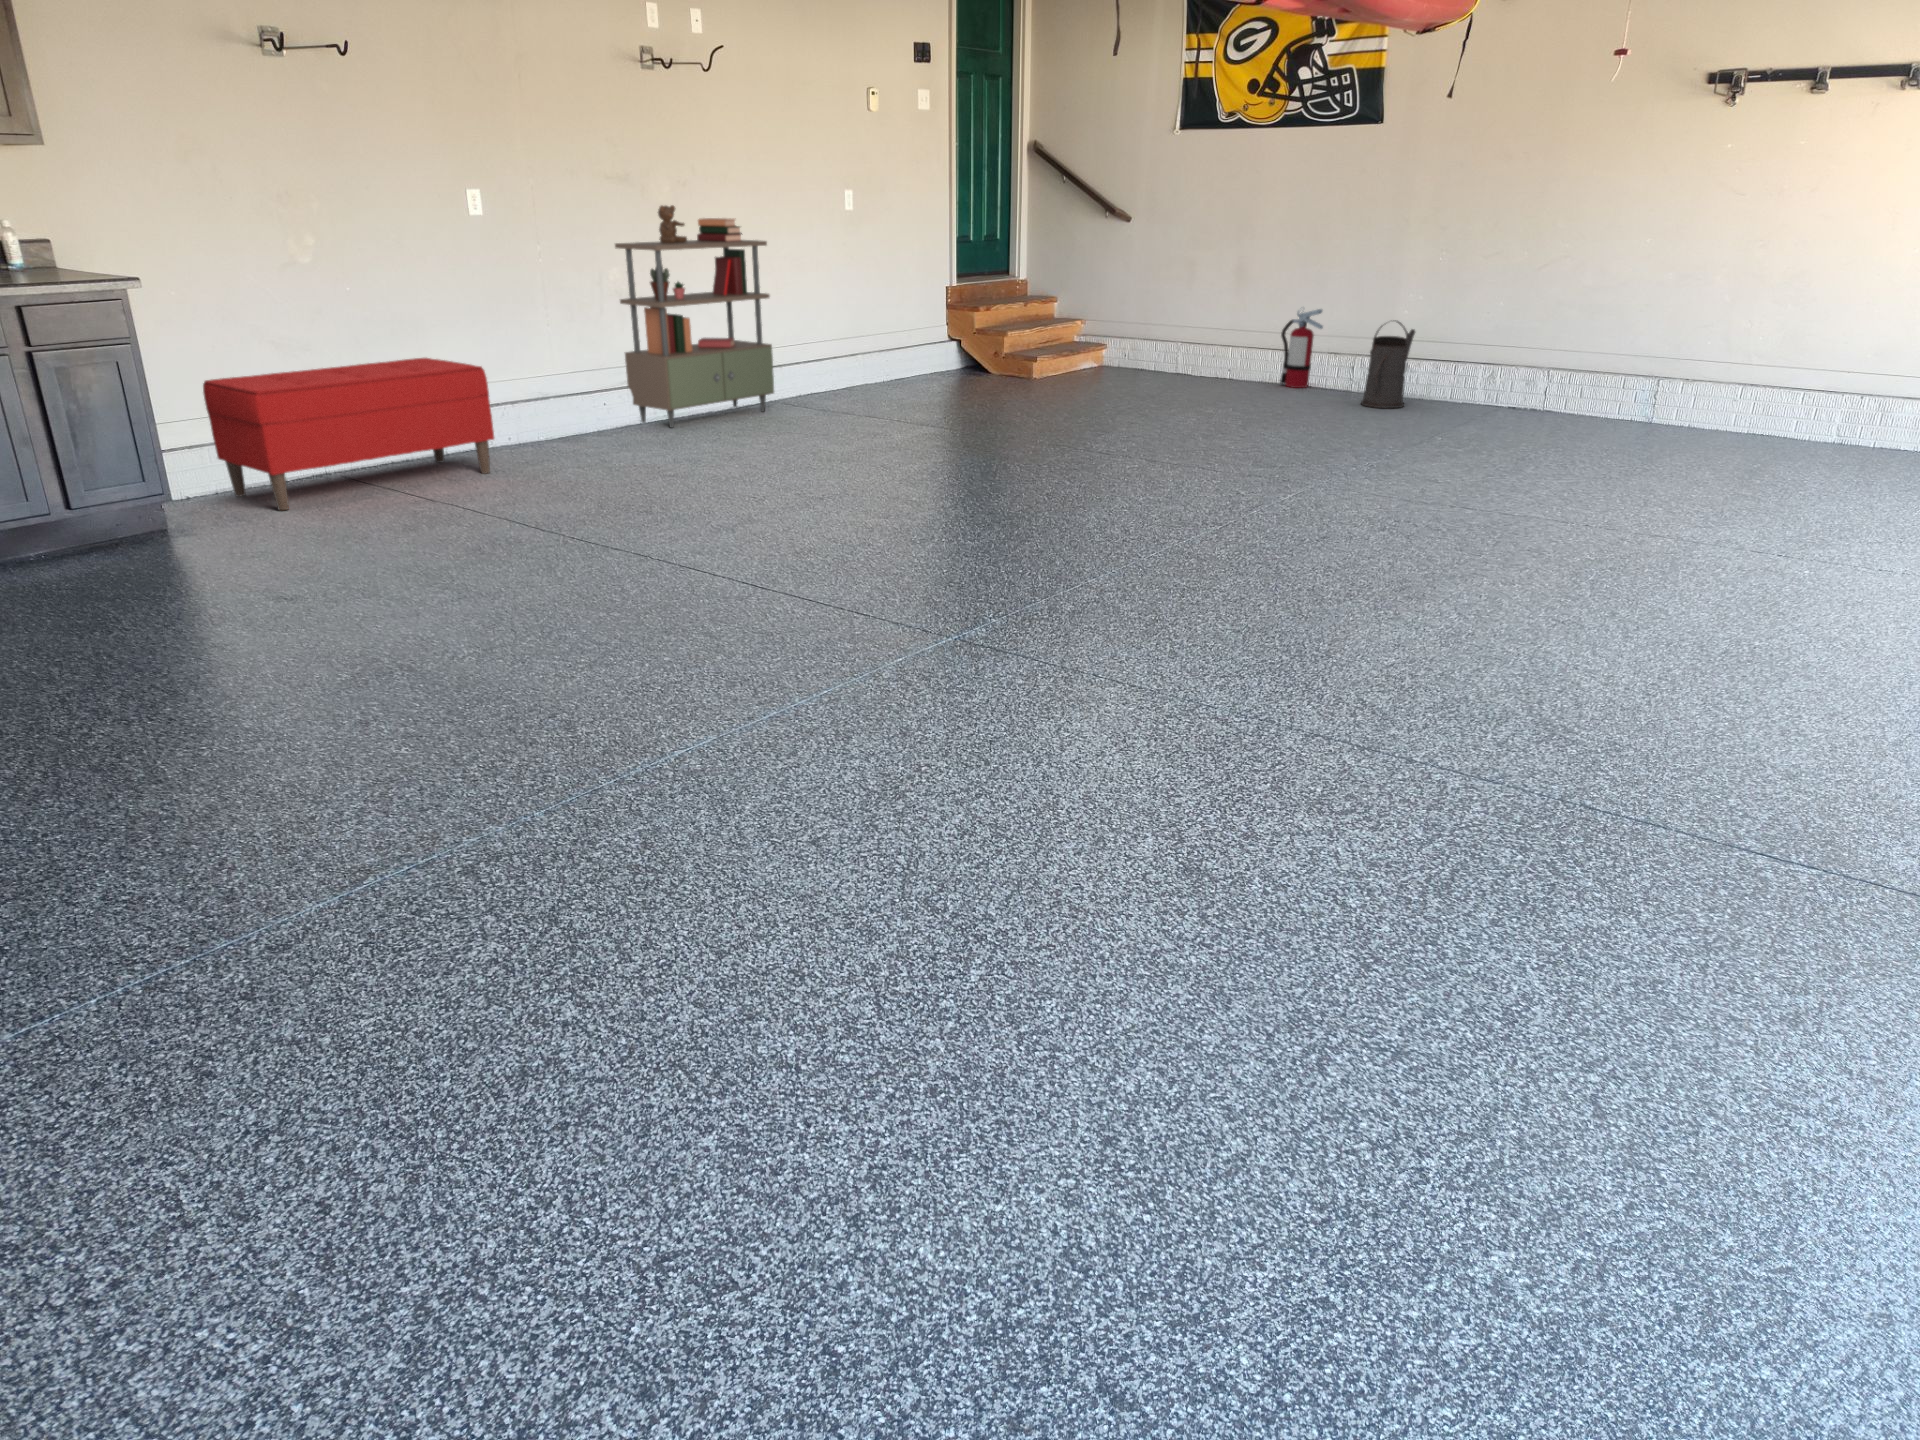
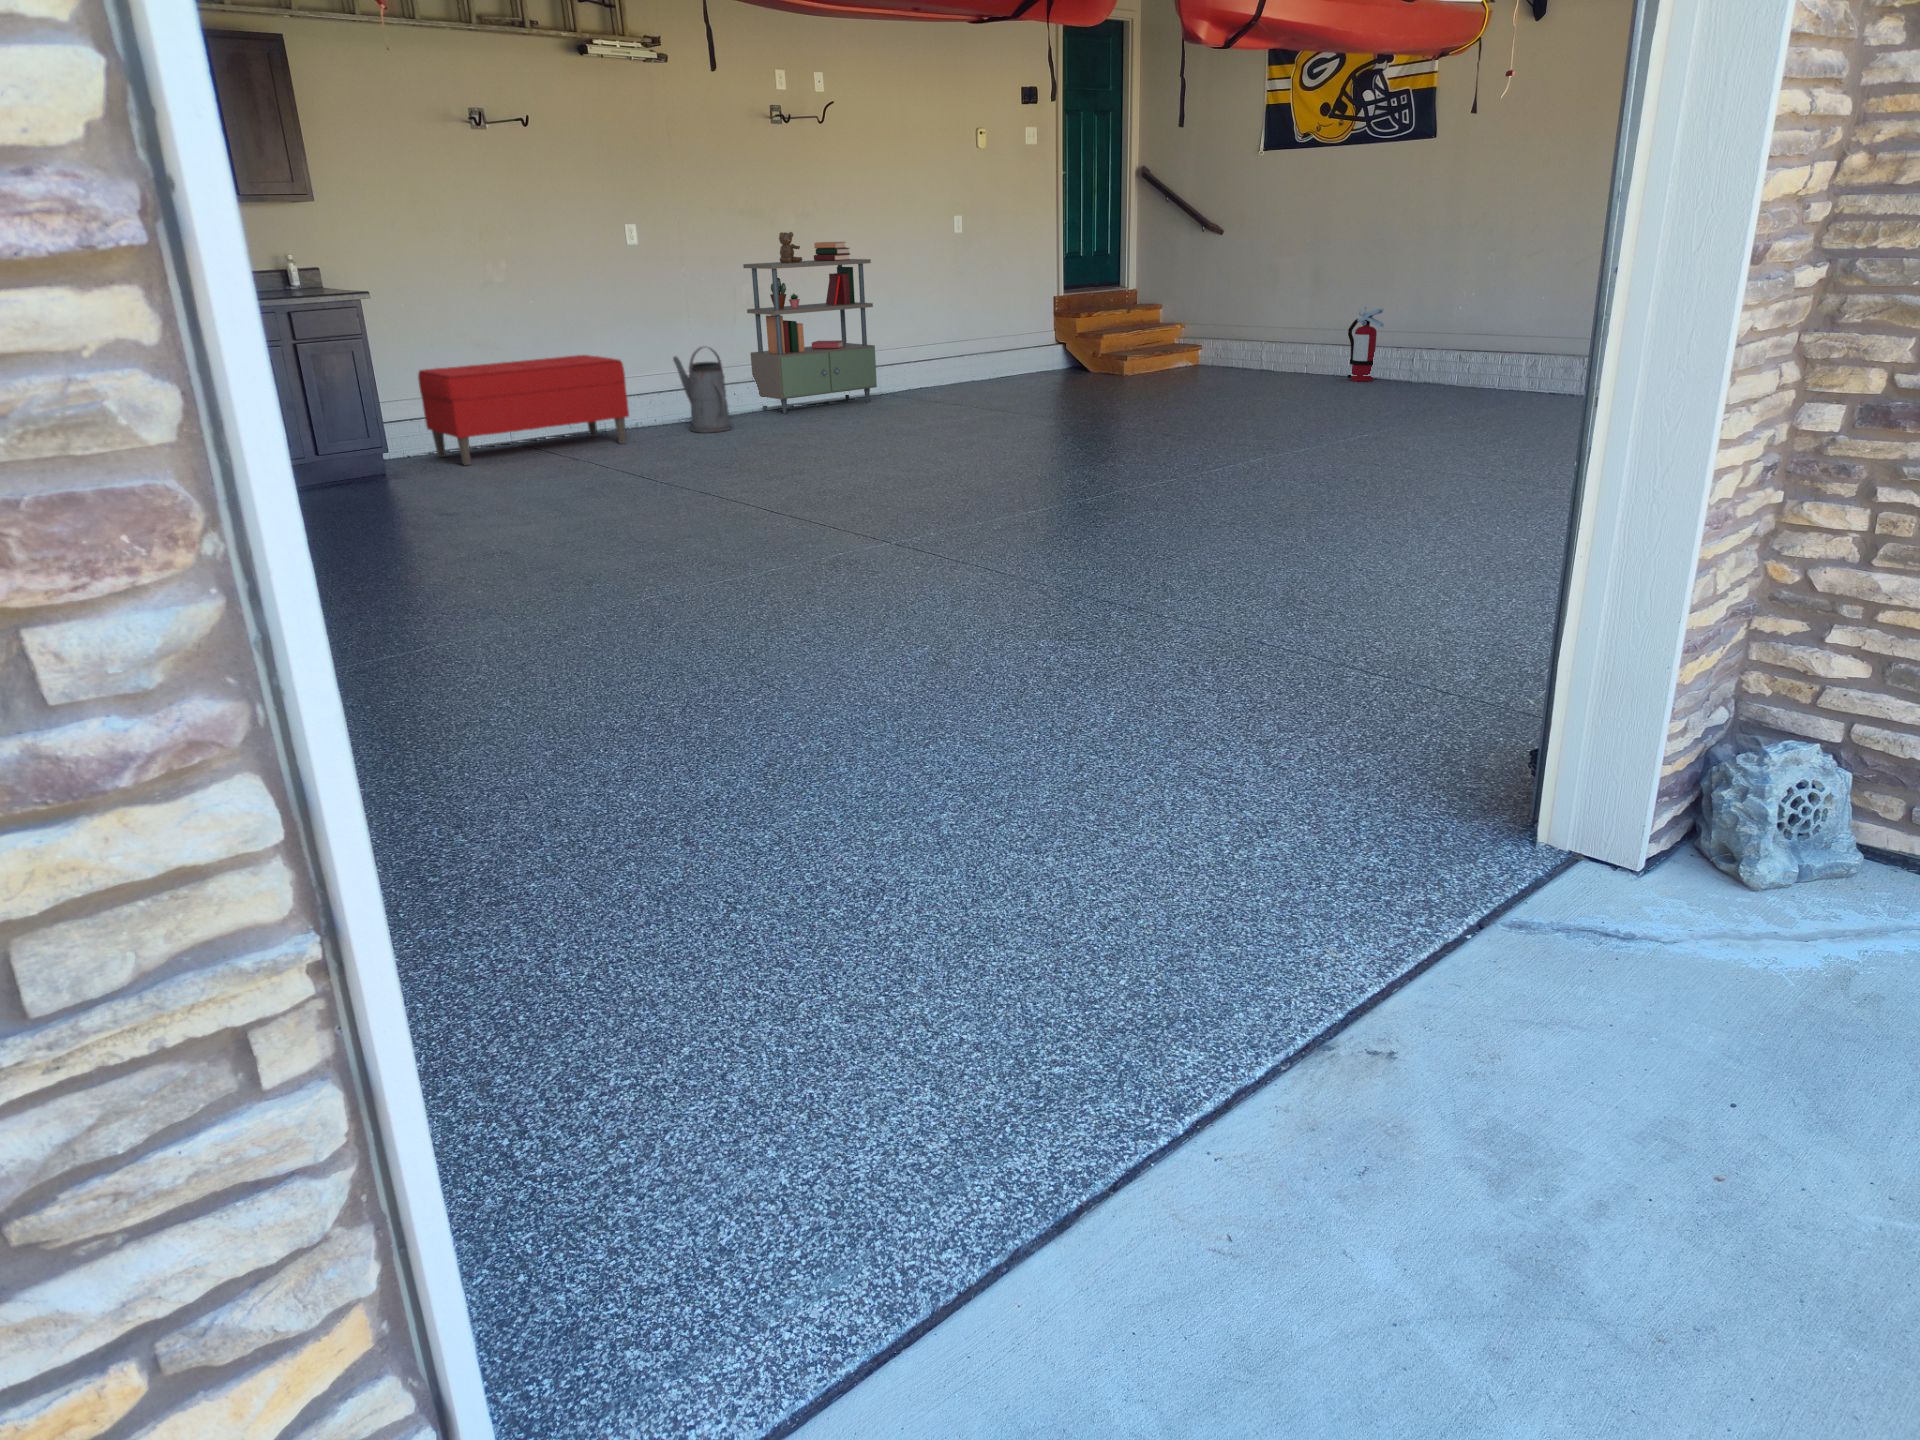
watering can: present [1361,320,1415,408] -> present [673,347,732,433]

